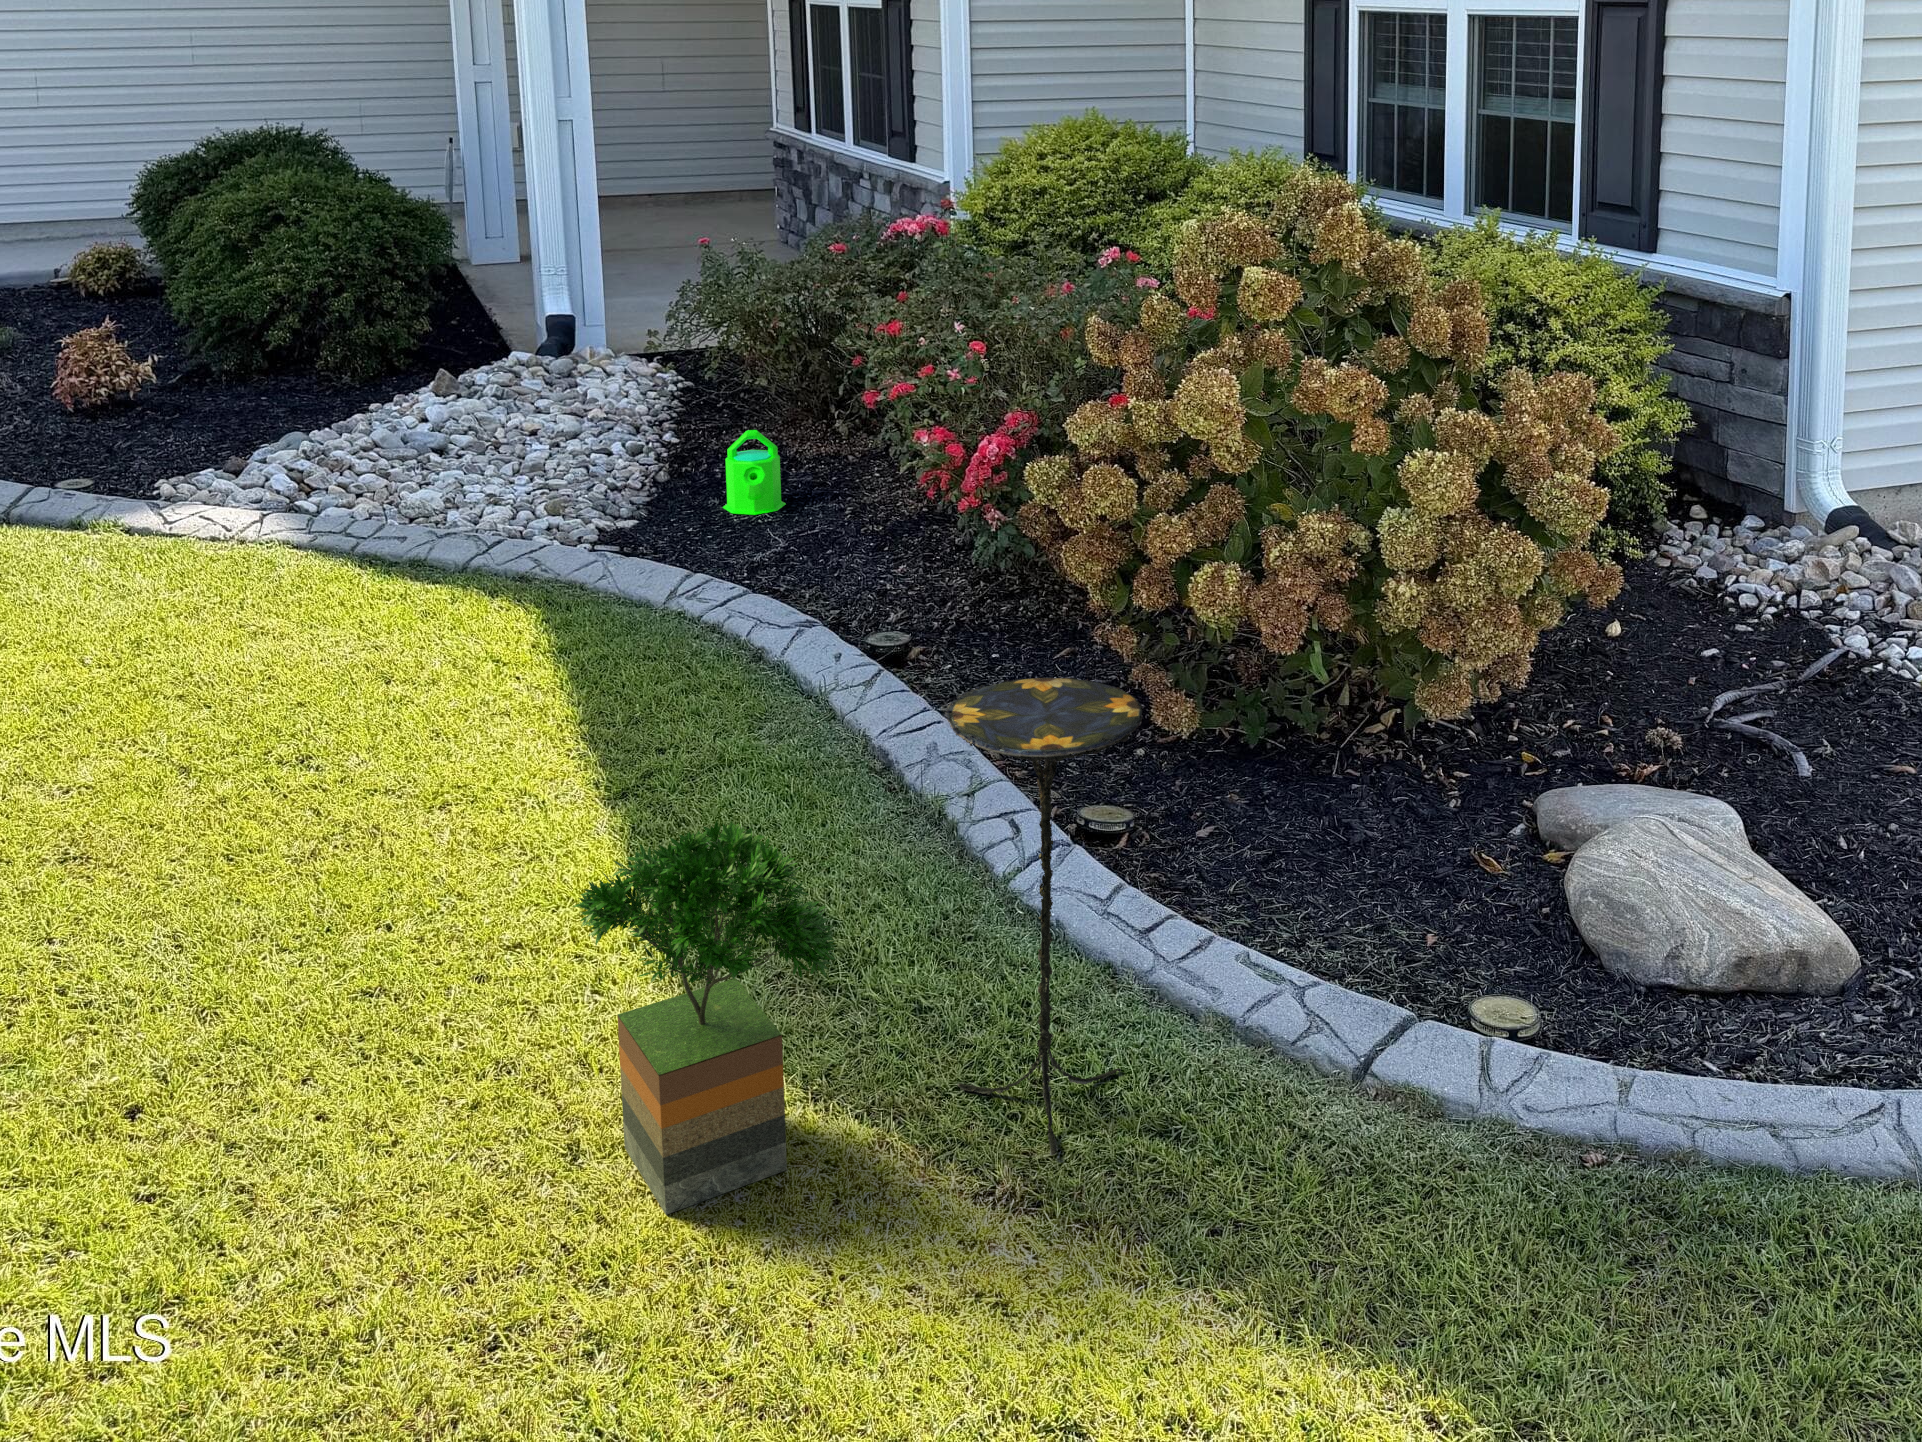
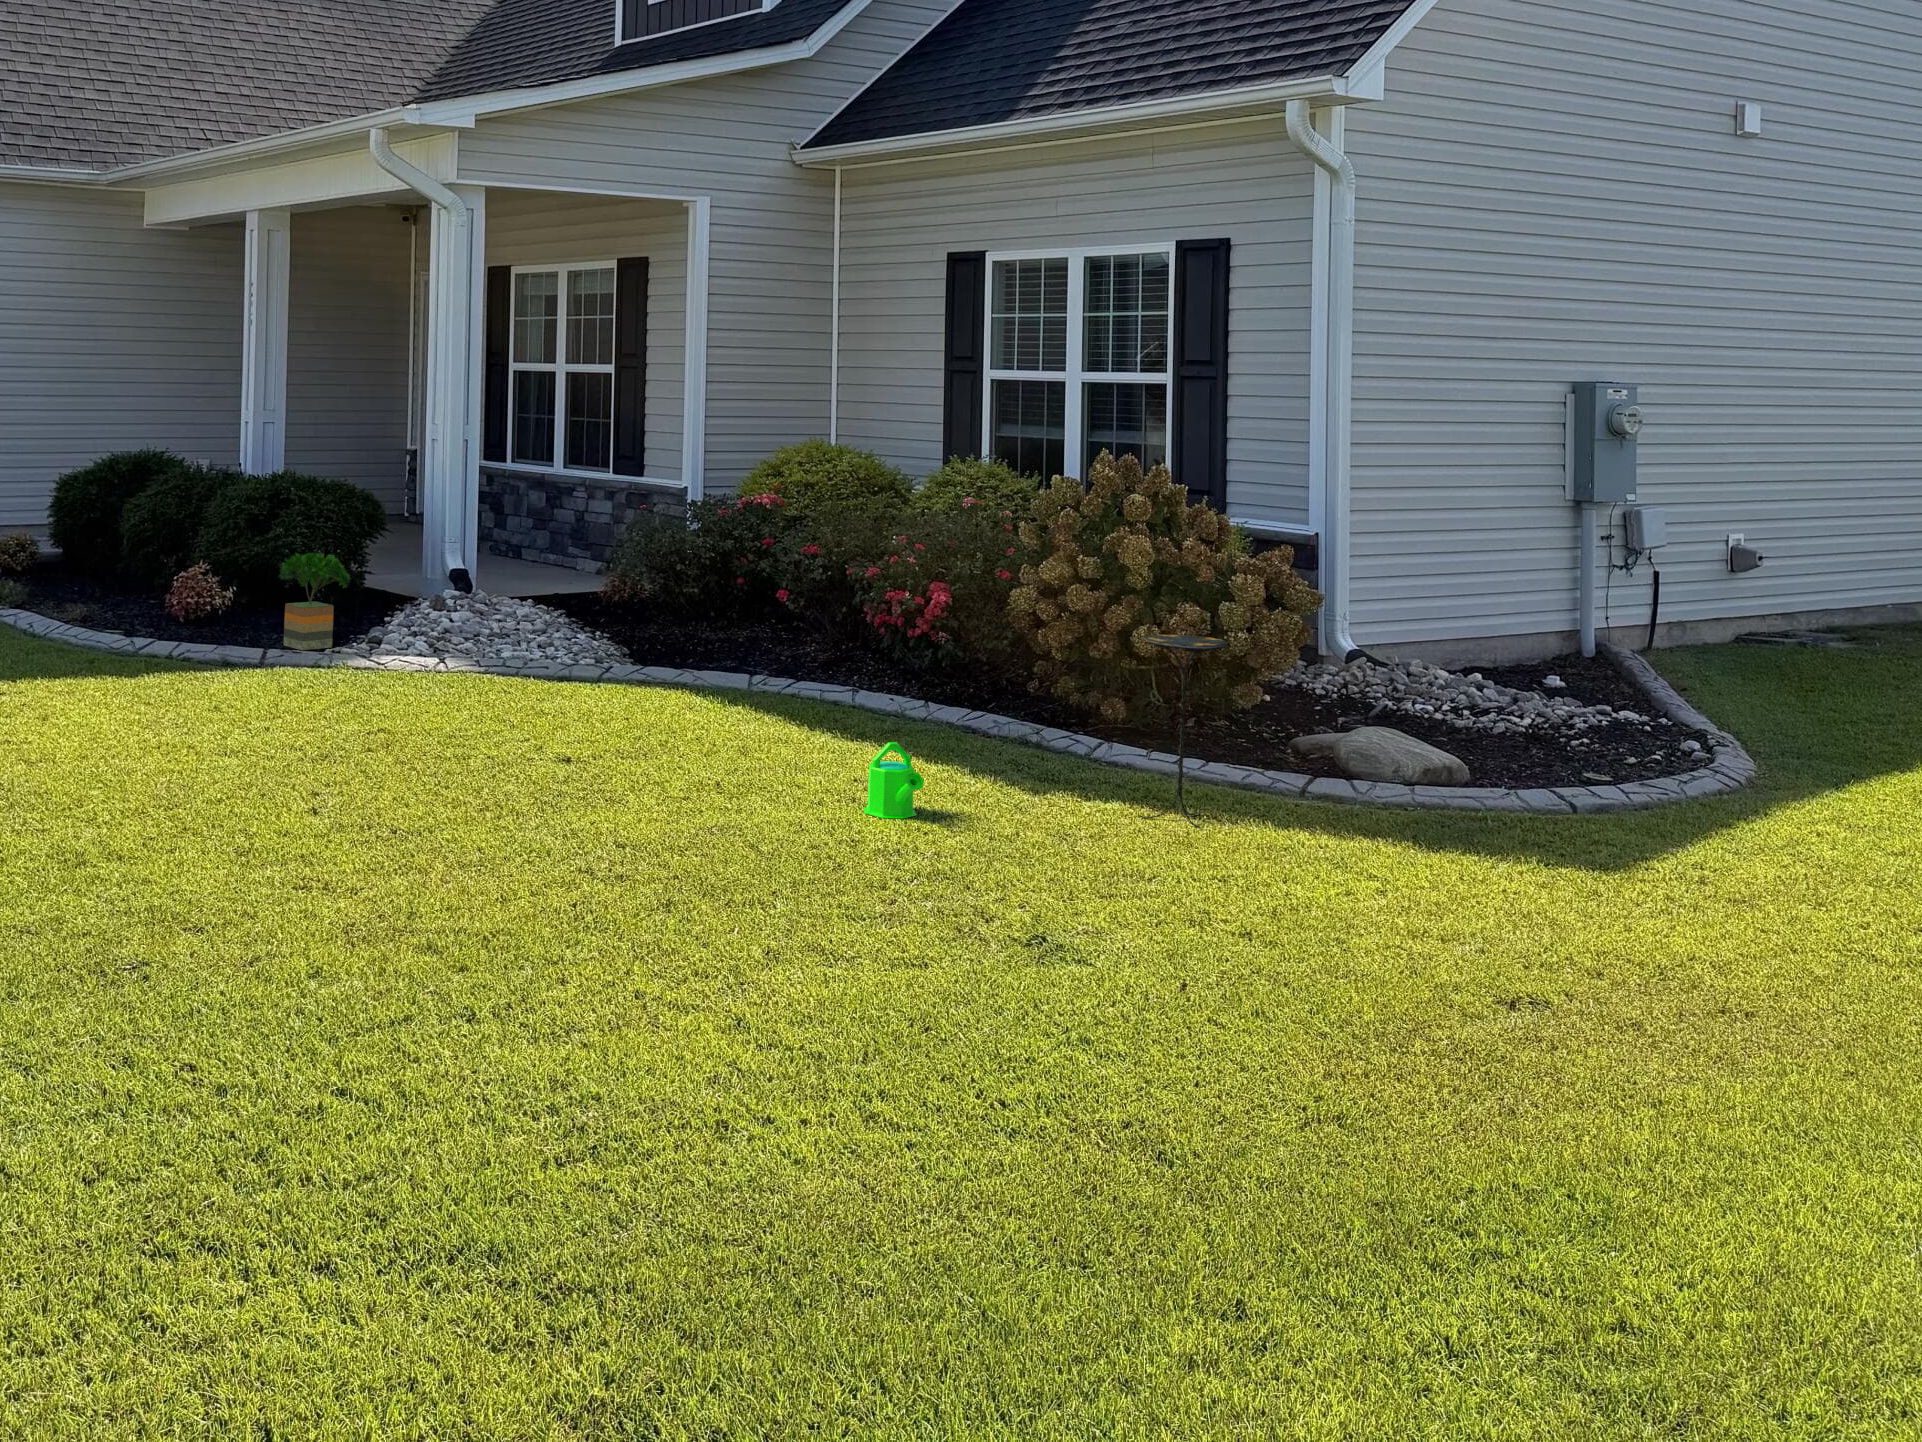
watering can: present [723,430,786,515] -> present [864,742,924,819]
potted tree: present [573,821,836,1215] -> present [280,553,349,650]

